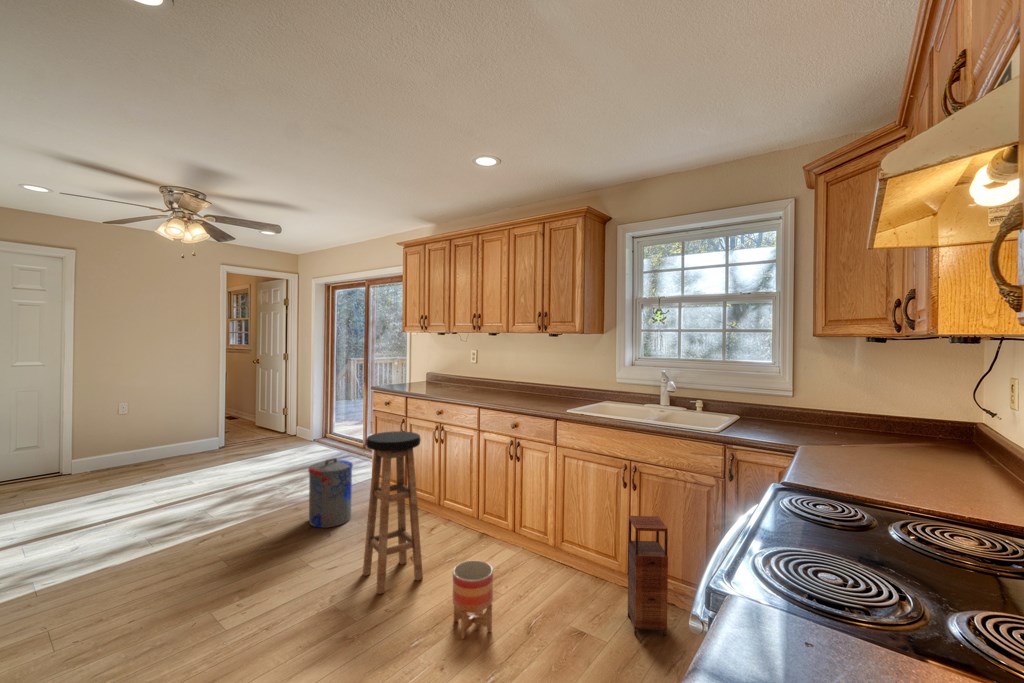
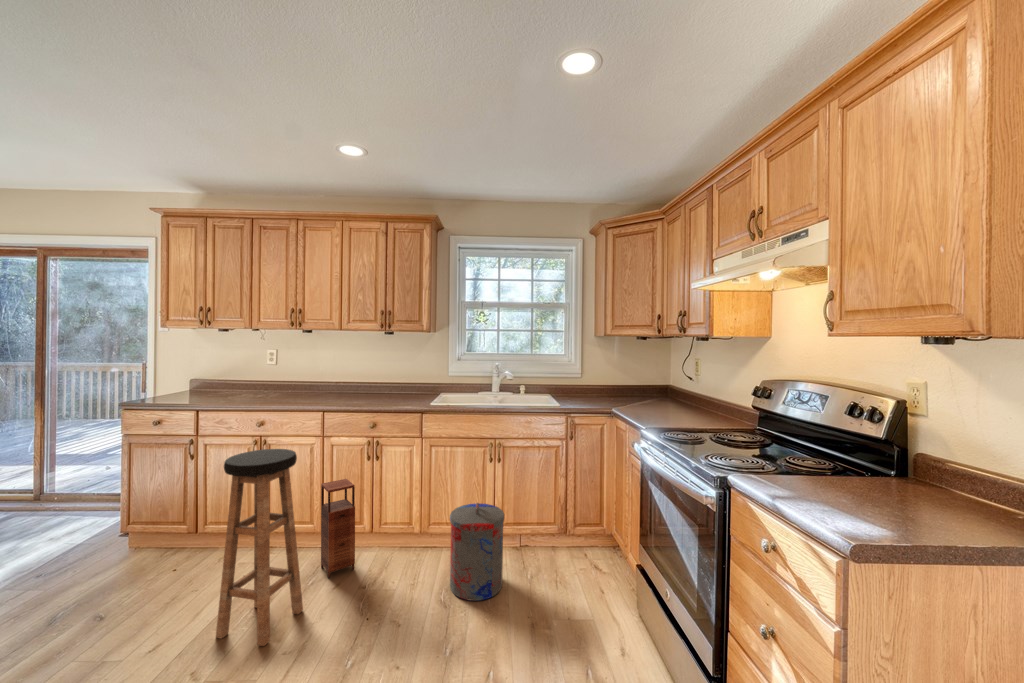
trash can: present [309,458,353,528] -> present [450,503,504,601]
storage cabinet: present [628,516,668,636] -> present [321,479,355,578]
planter: present [453,560,493,639] -> none [376,559,419,639]

